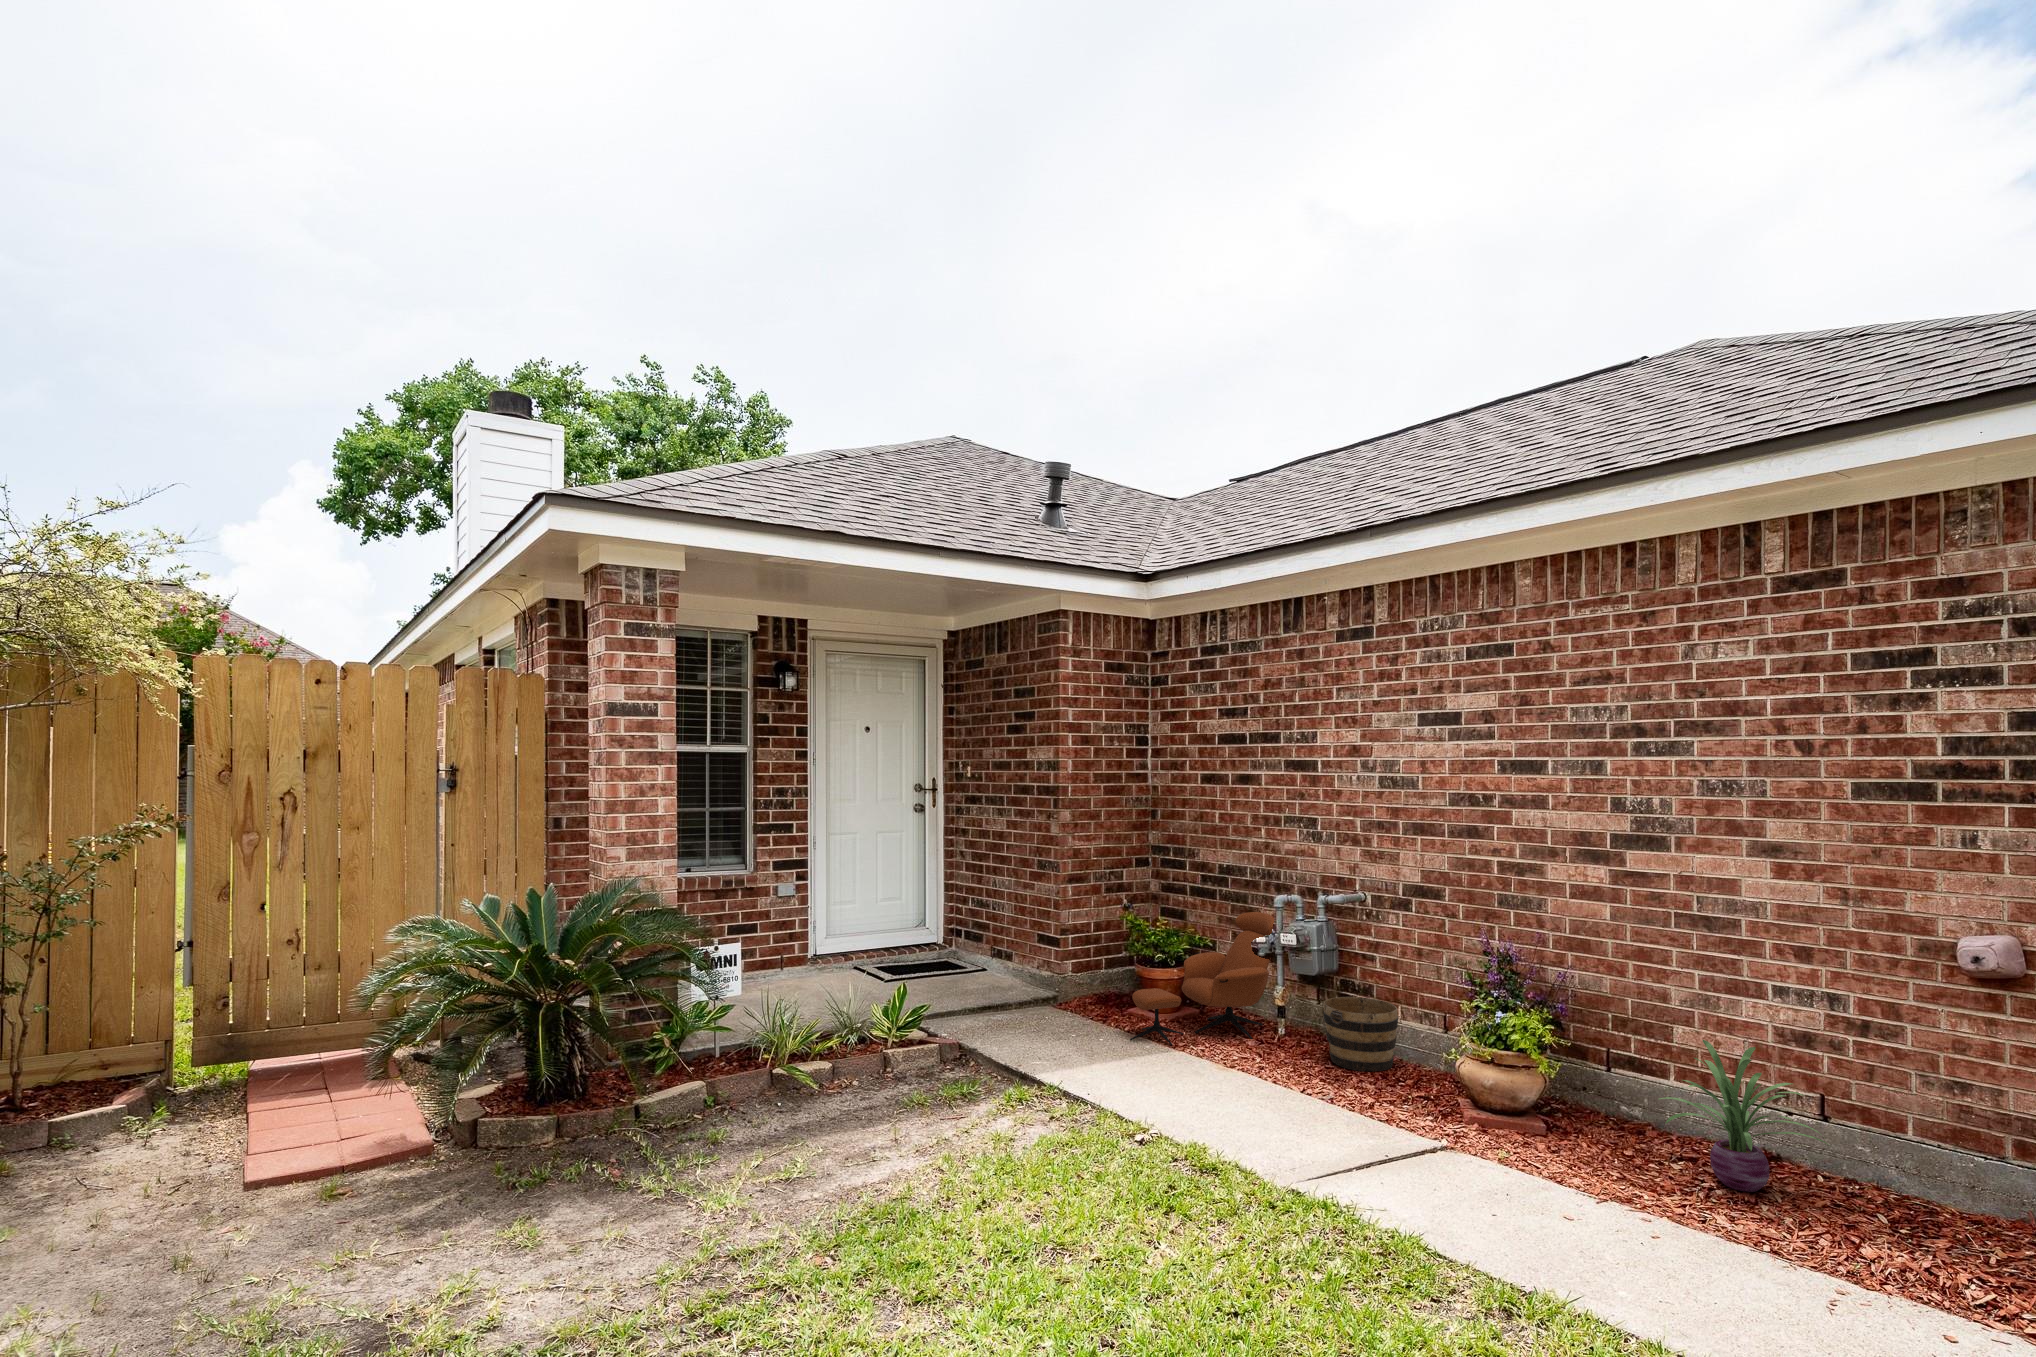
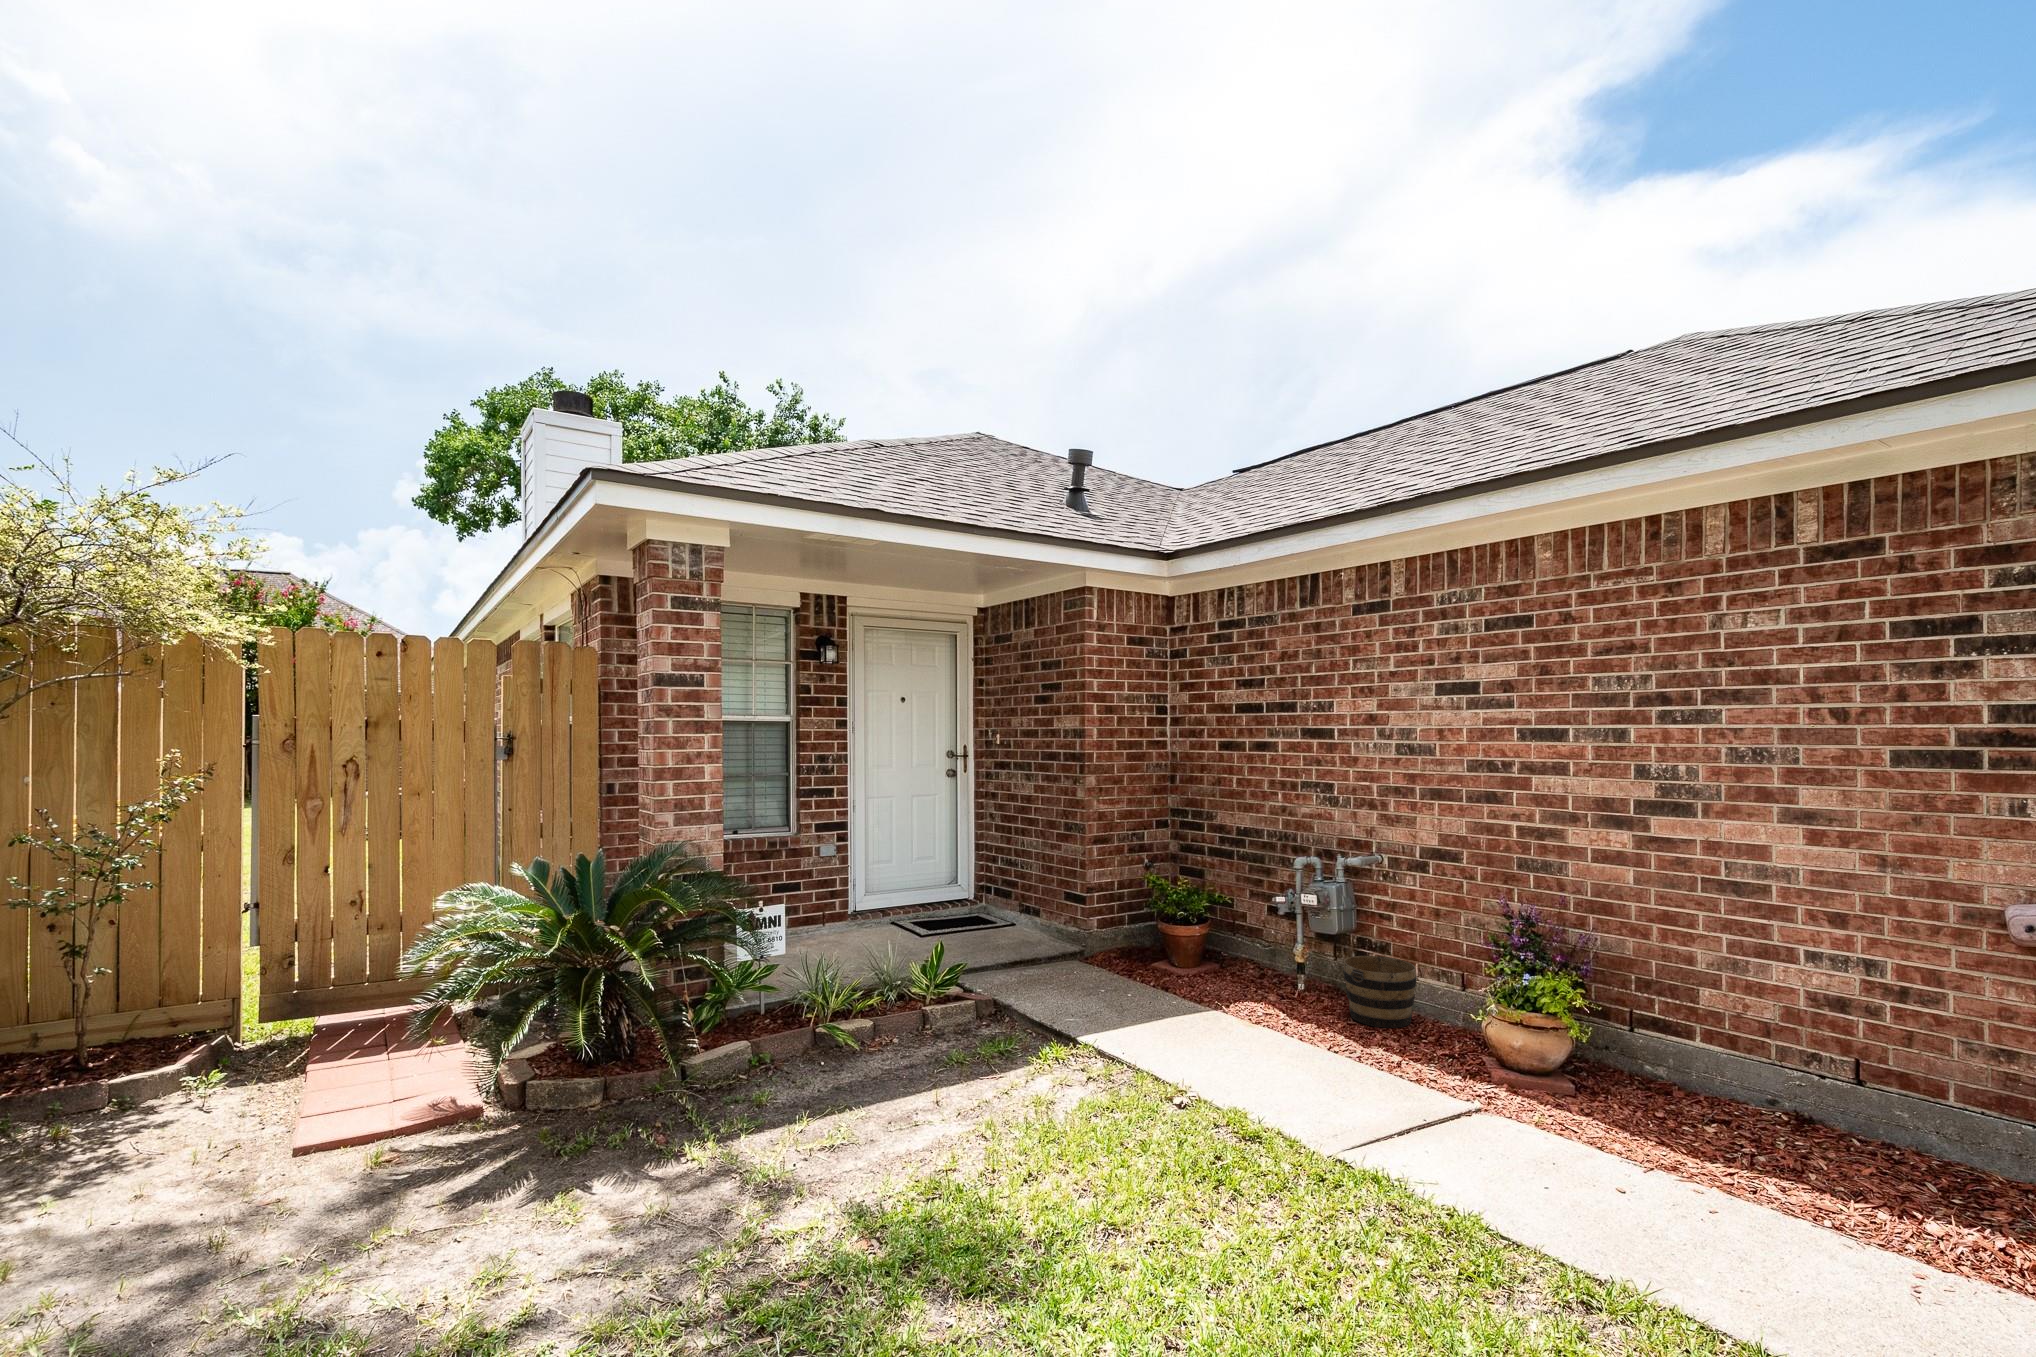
lounge chair: present [1130,912,1276,1045] -> none [1155,874,1294,1001]
decorative plant: present [1660,1040,1827,1192] -> none [1683,1003,1875,1155]

